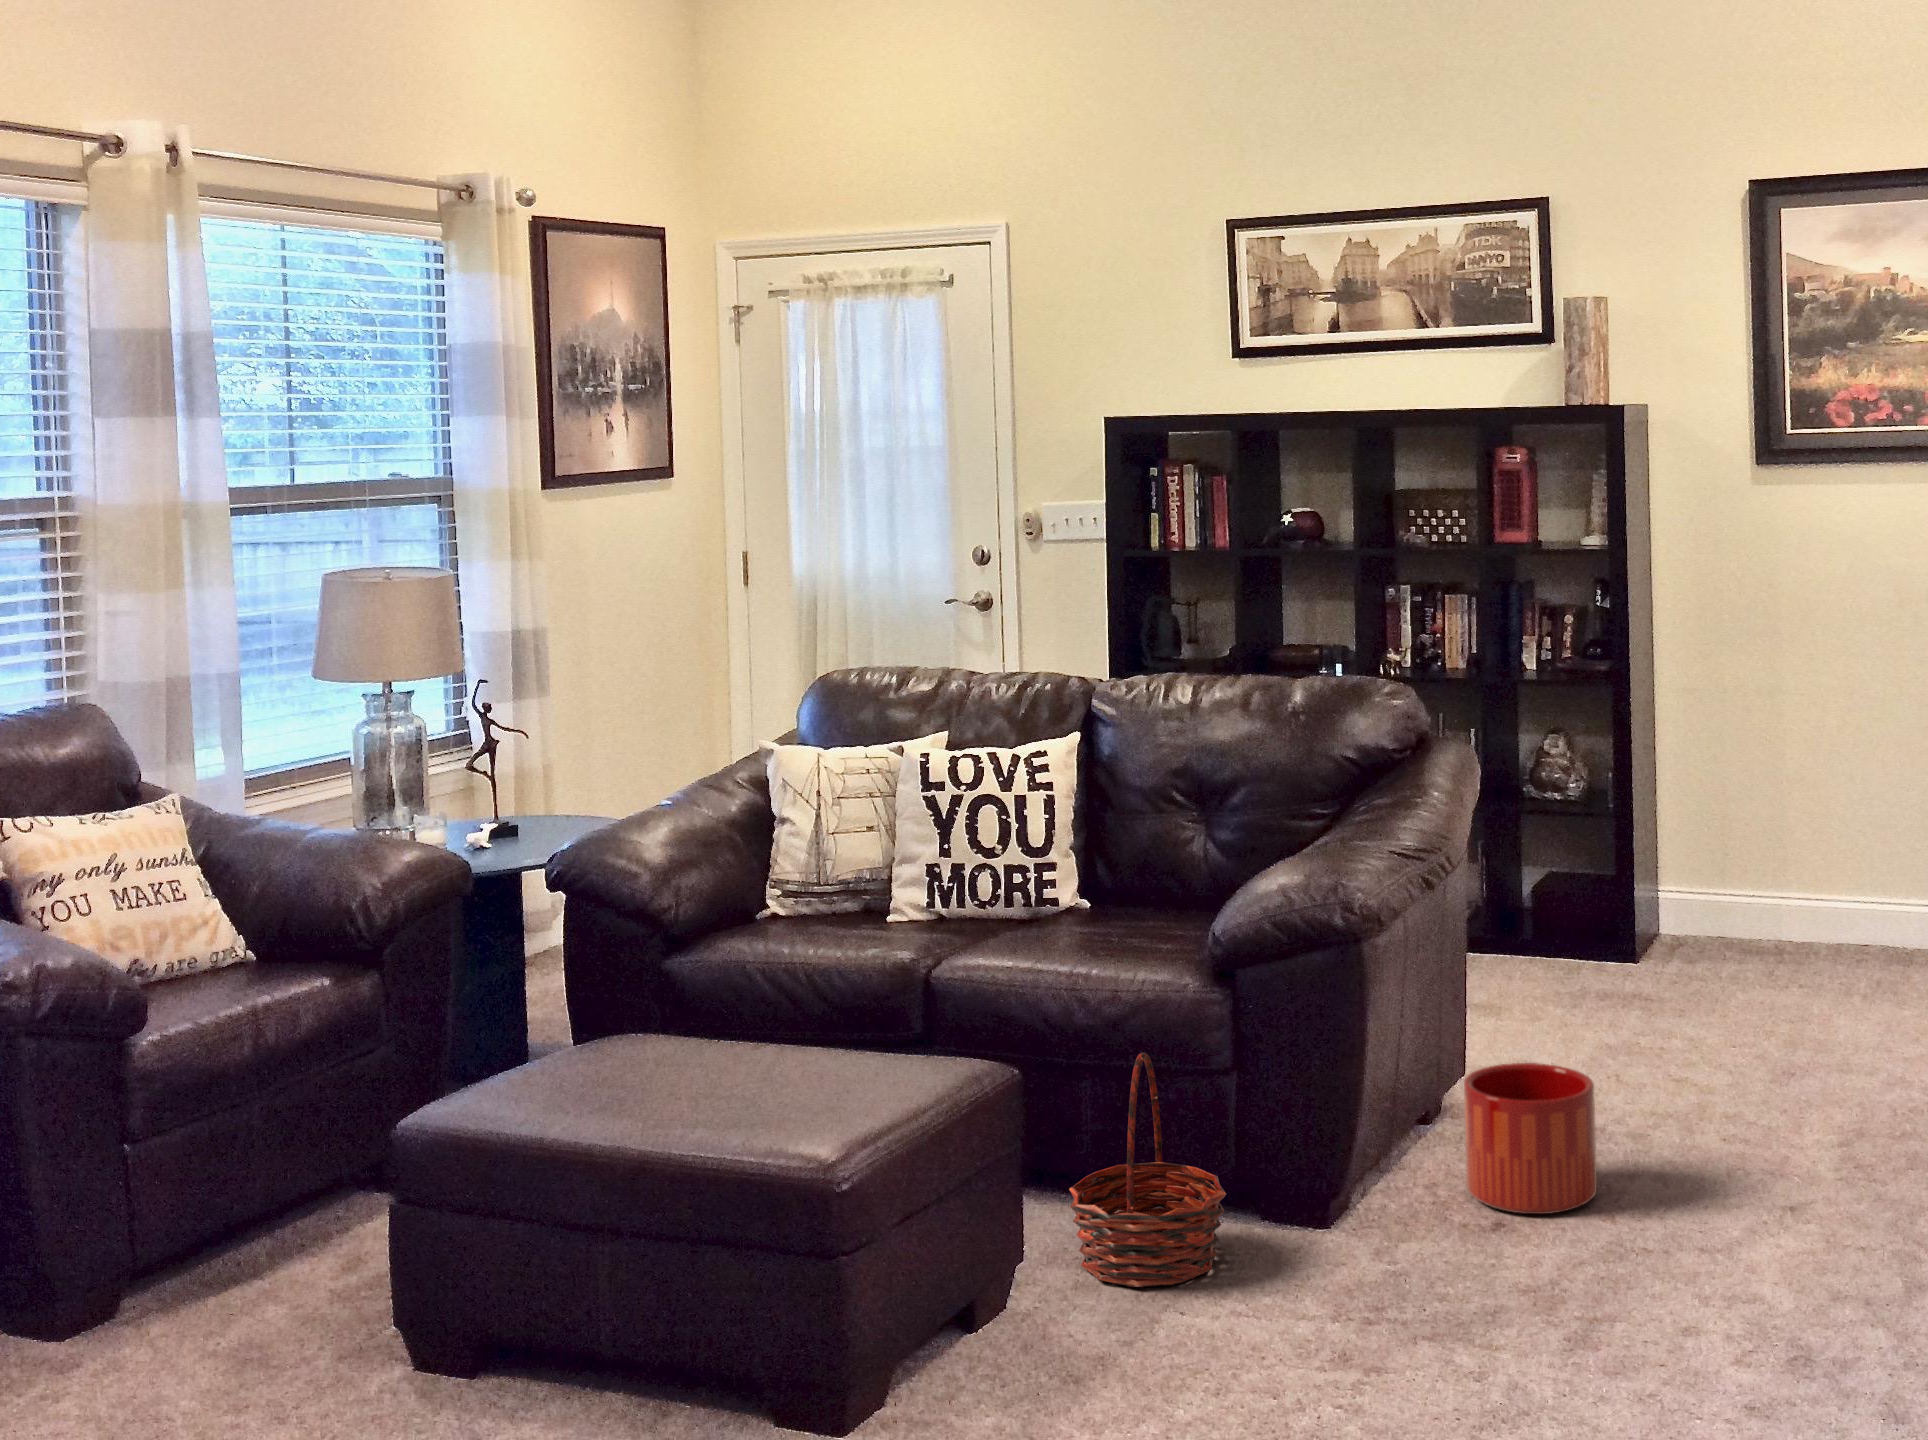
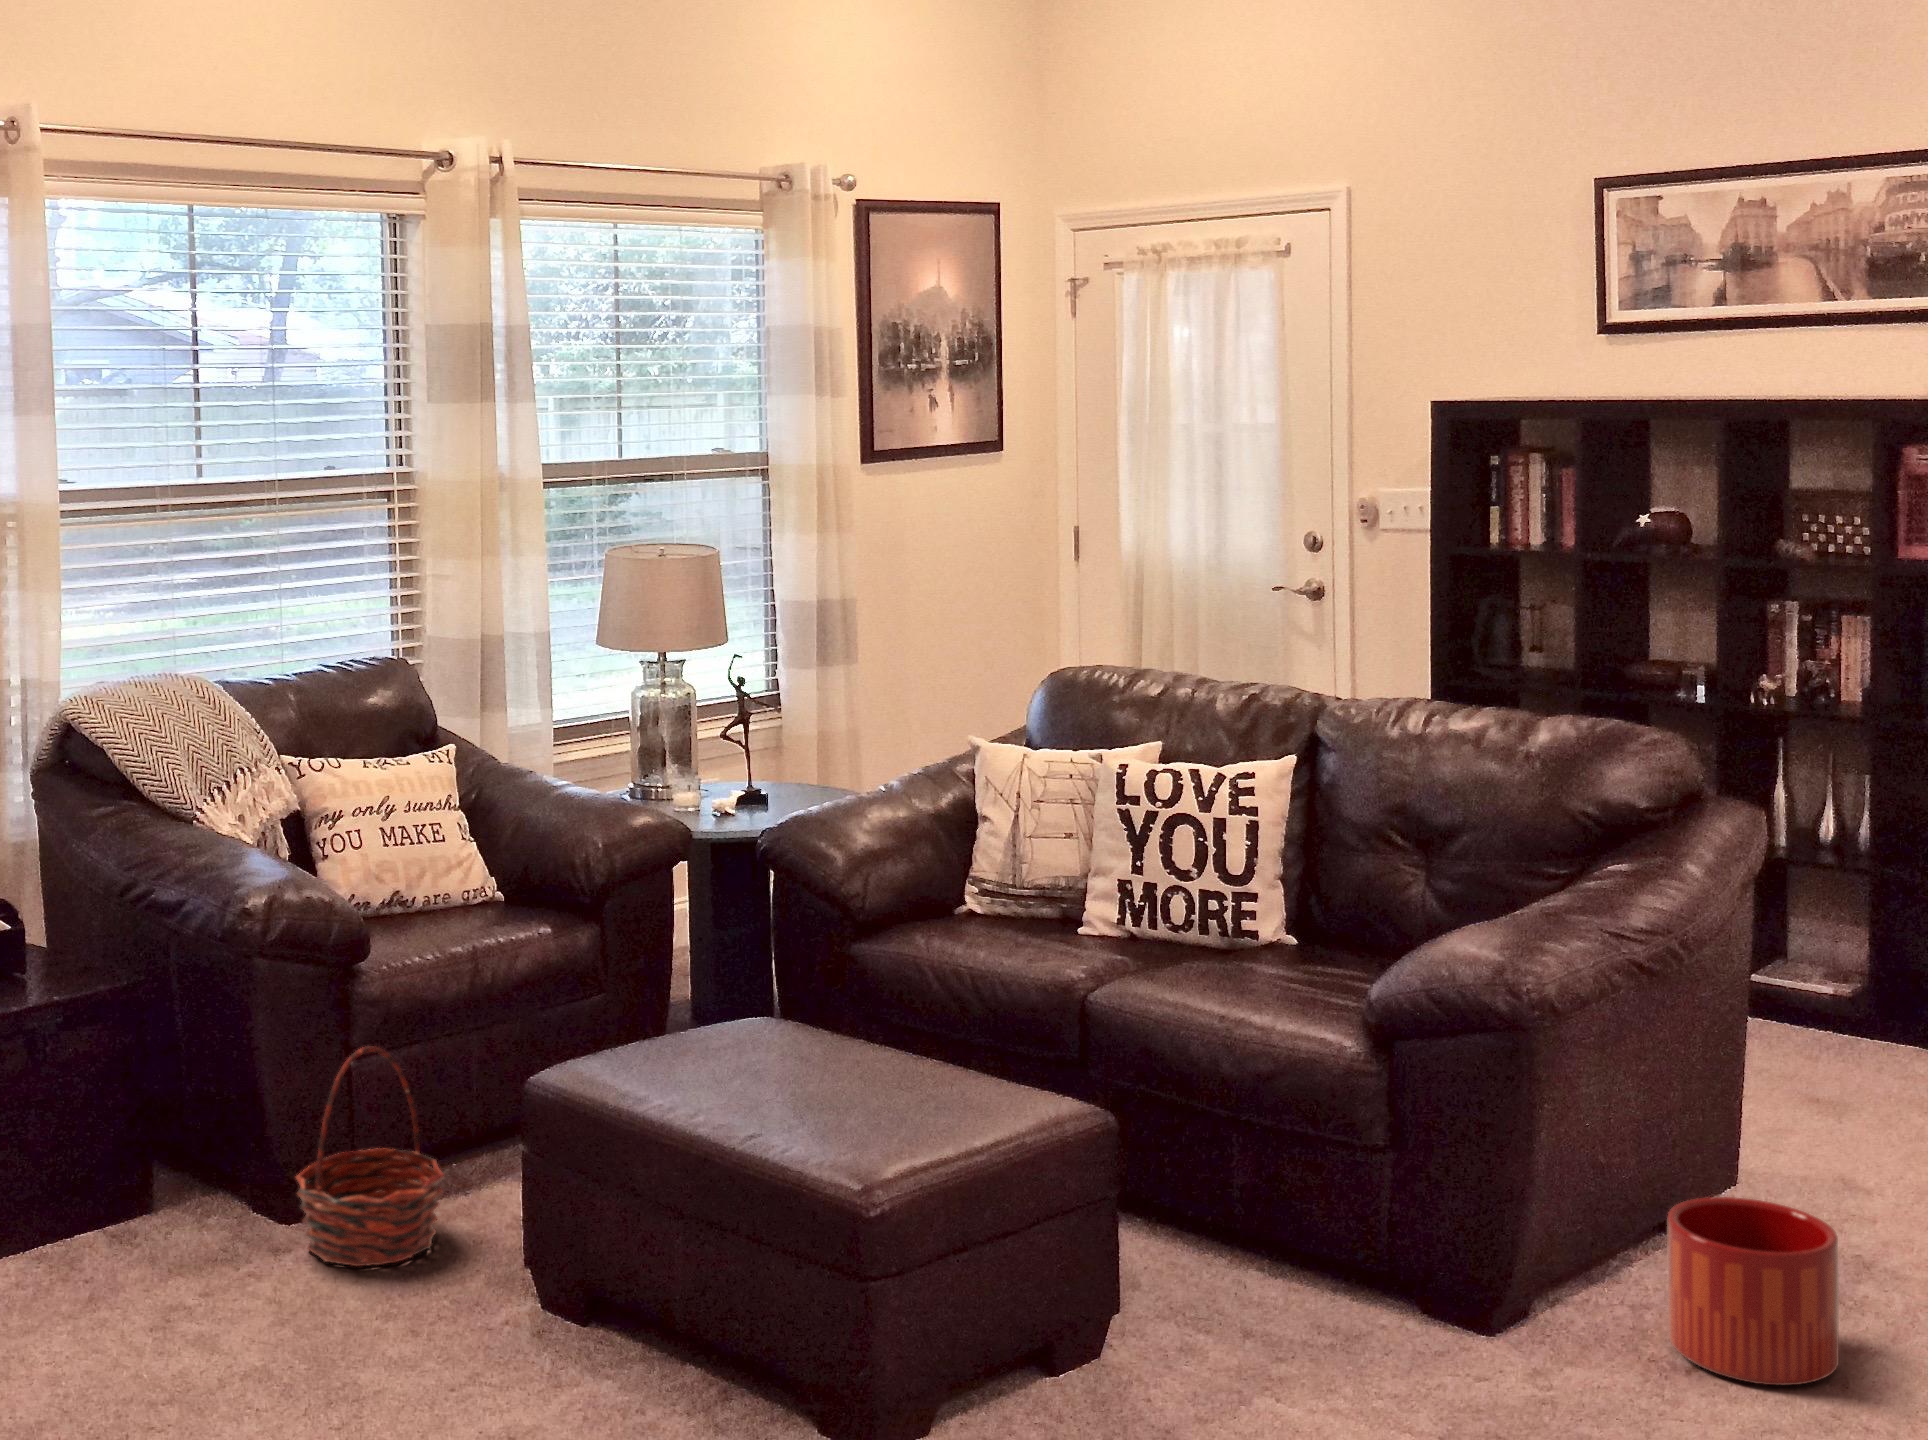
basket: present [1070,1053,1226,1288] -> present [296,1046,444,1266]

